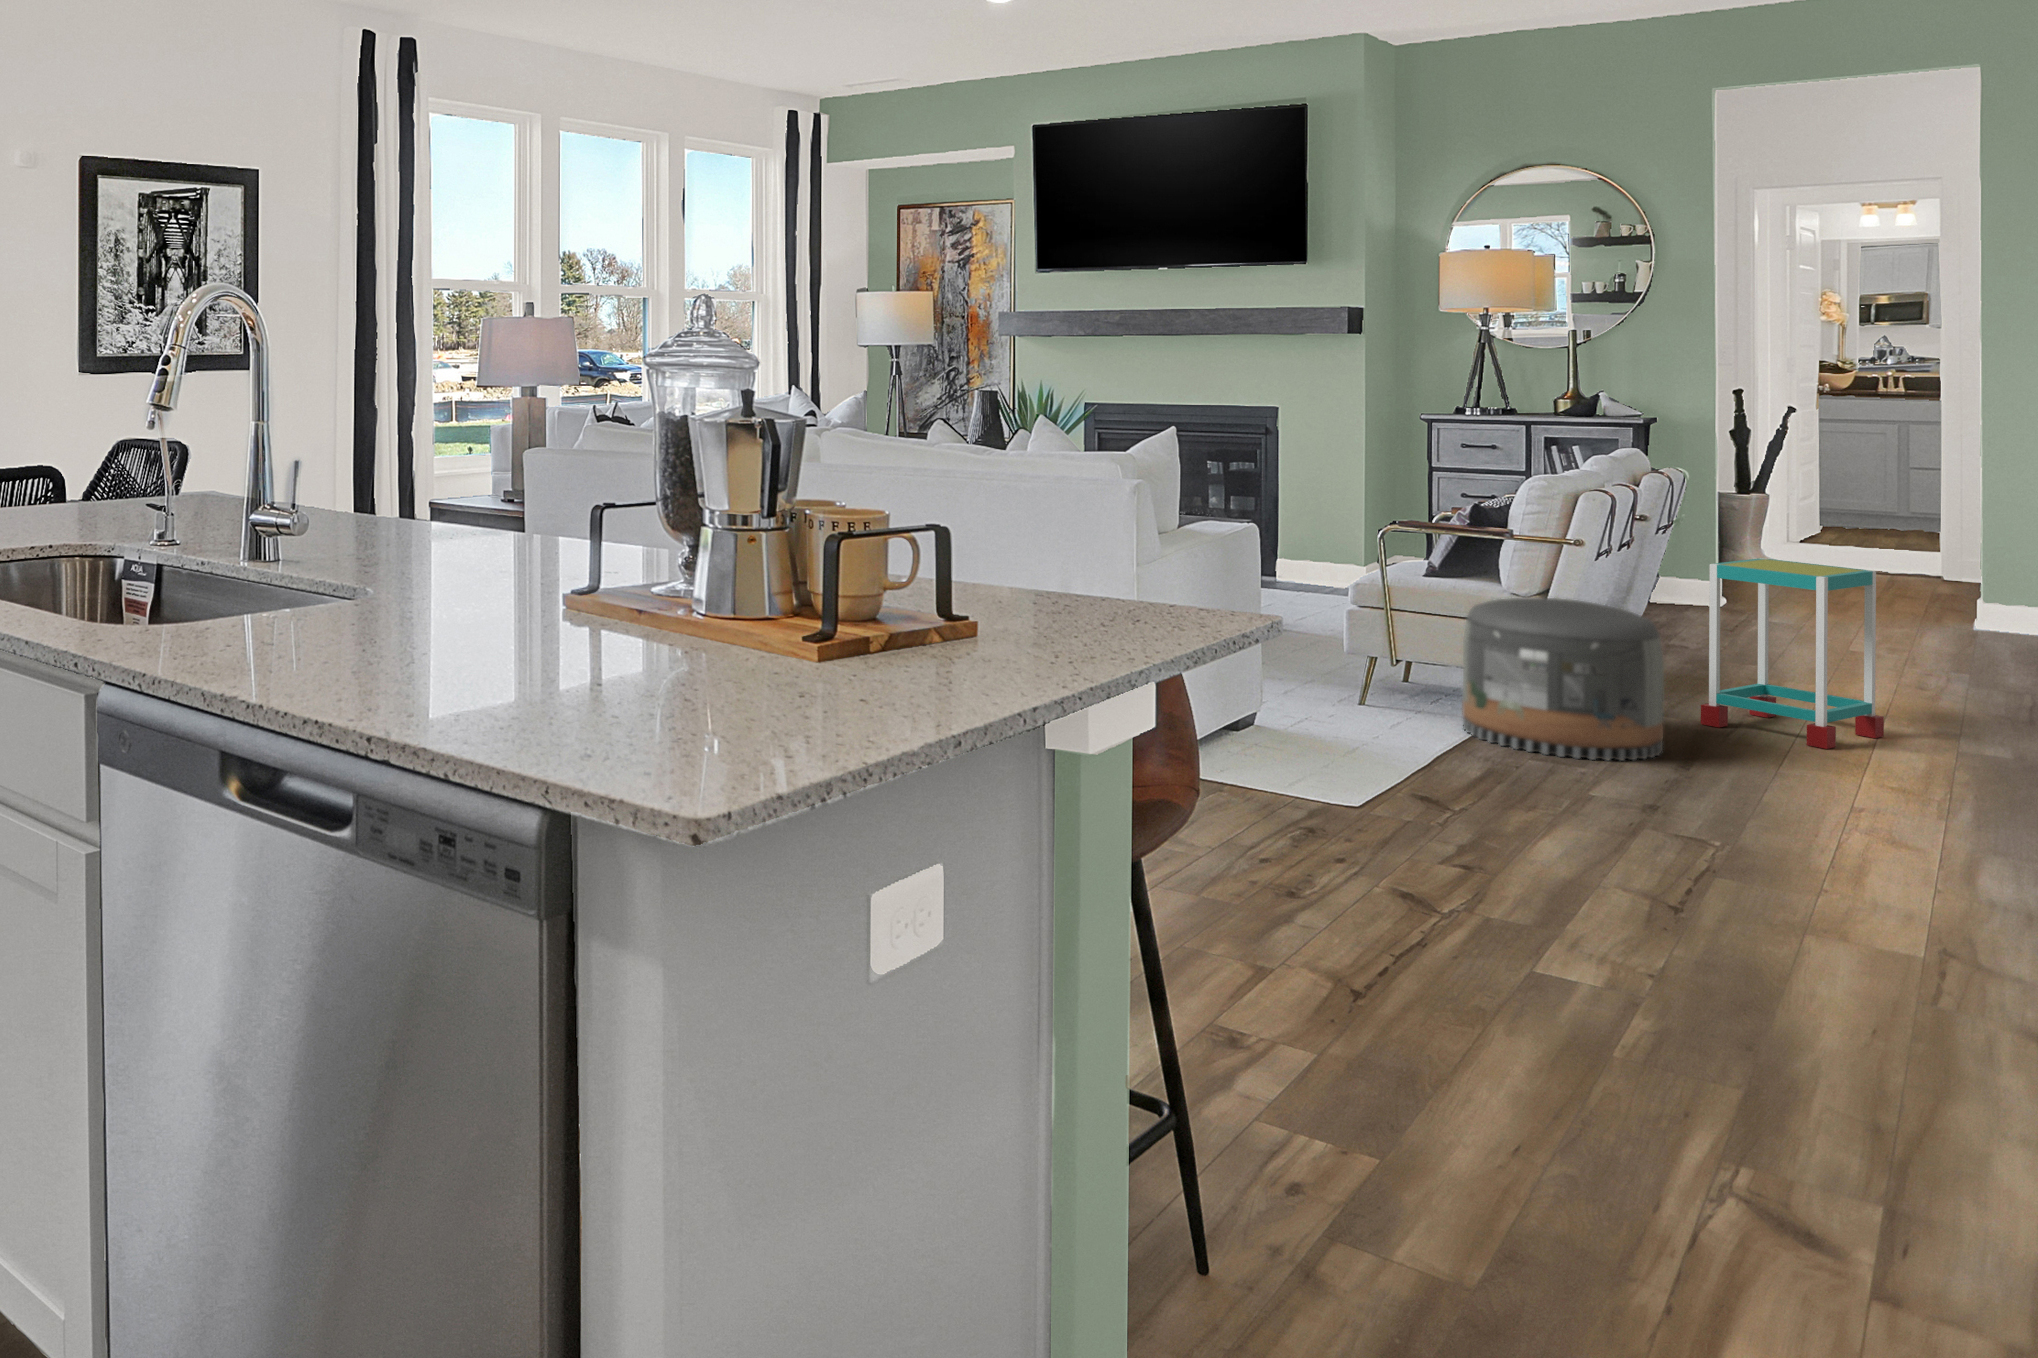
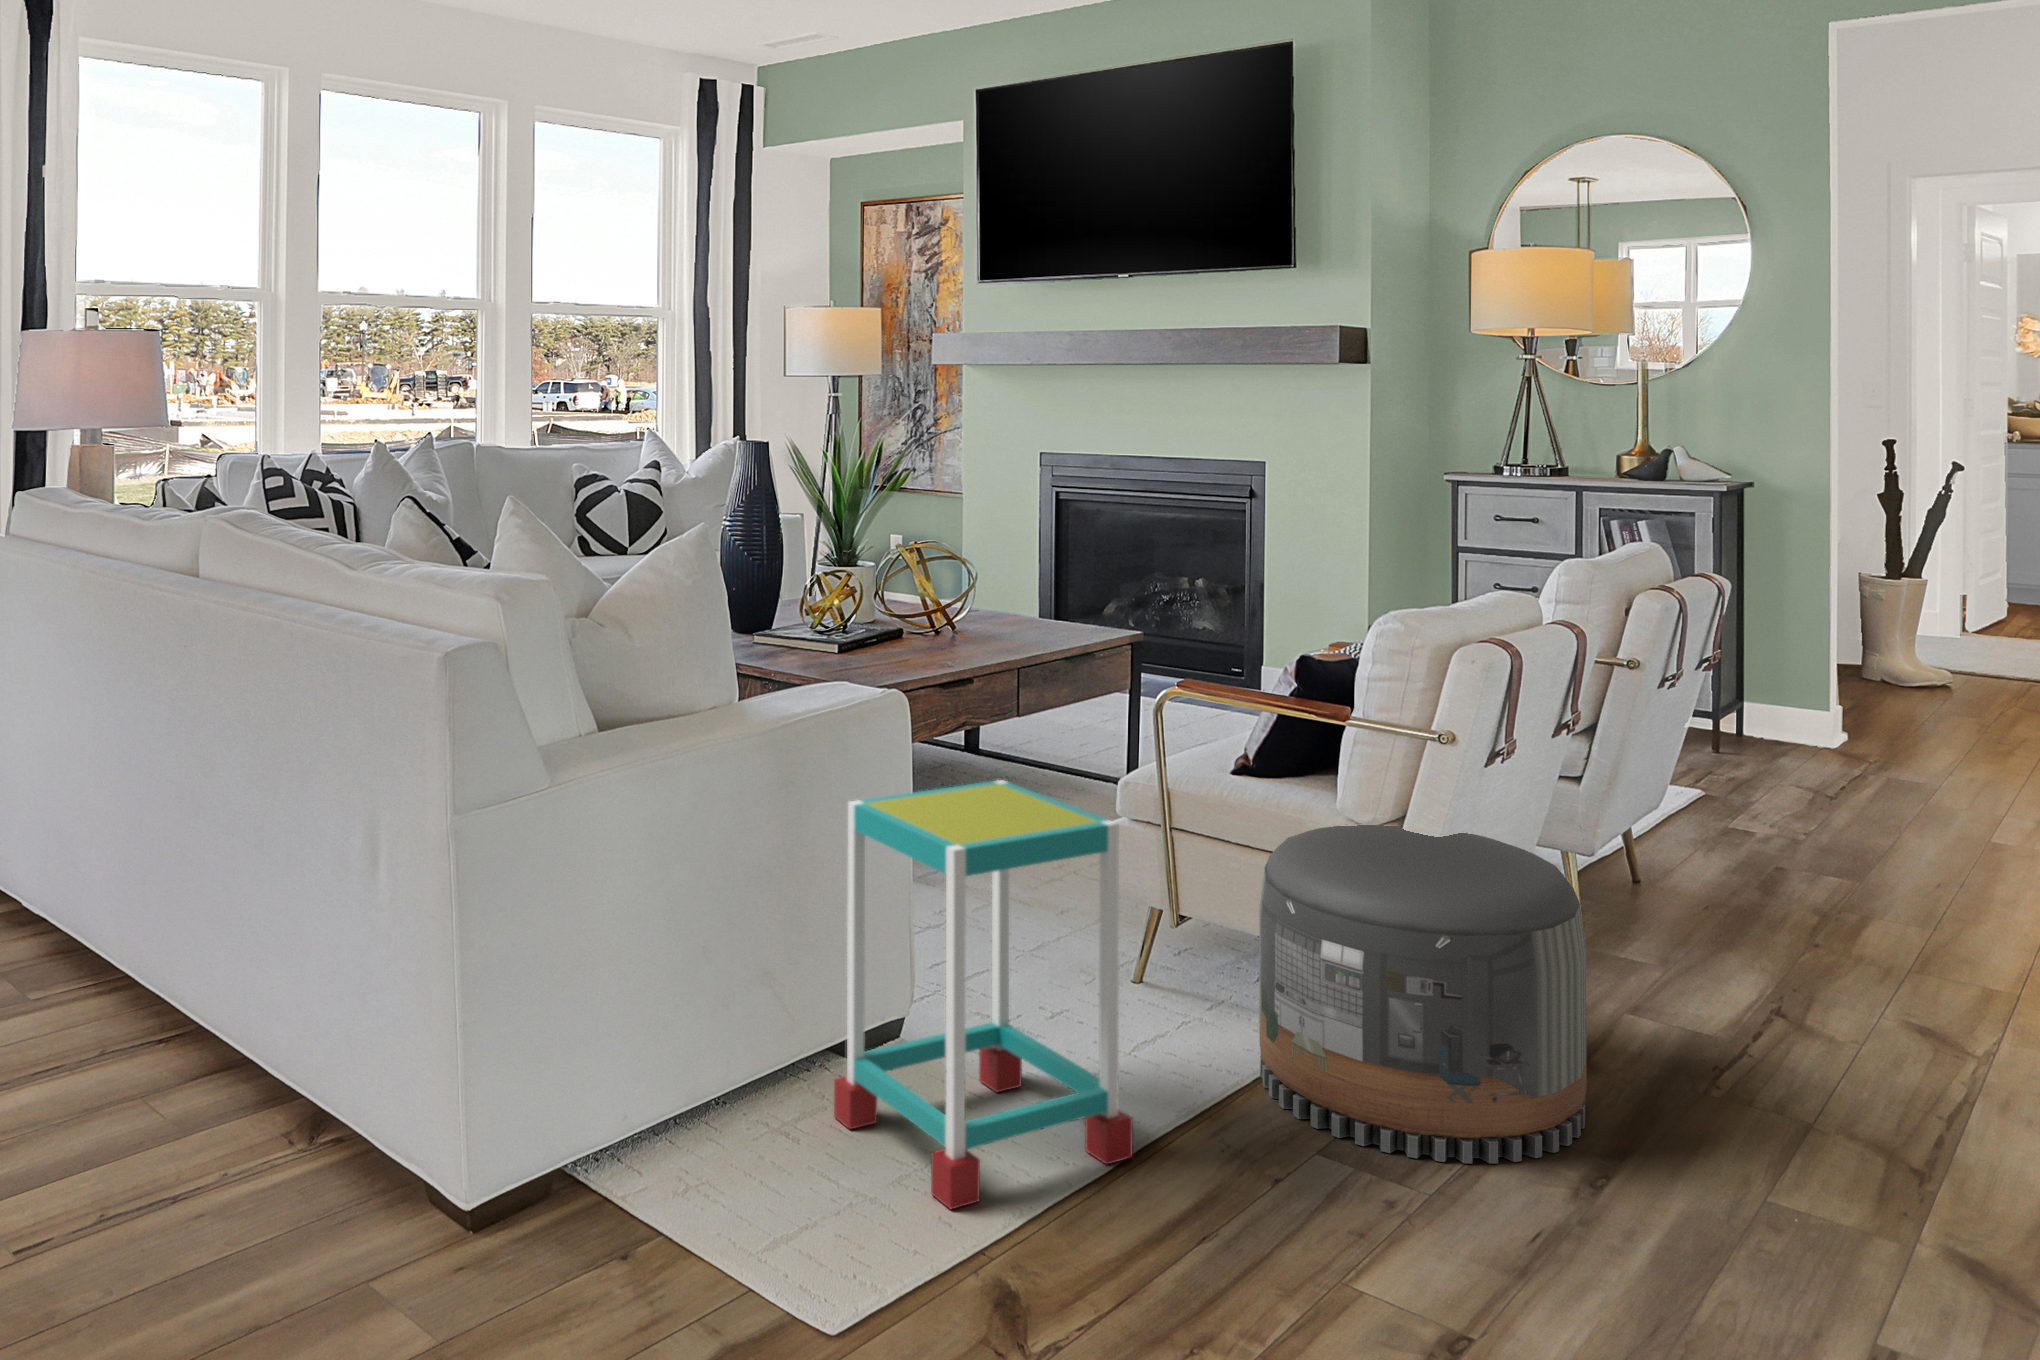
side table: present [1701,558,1884,749] -> present [834,780,1133,1209]

